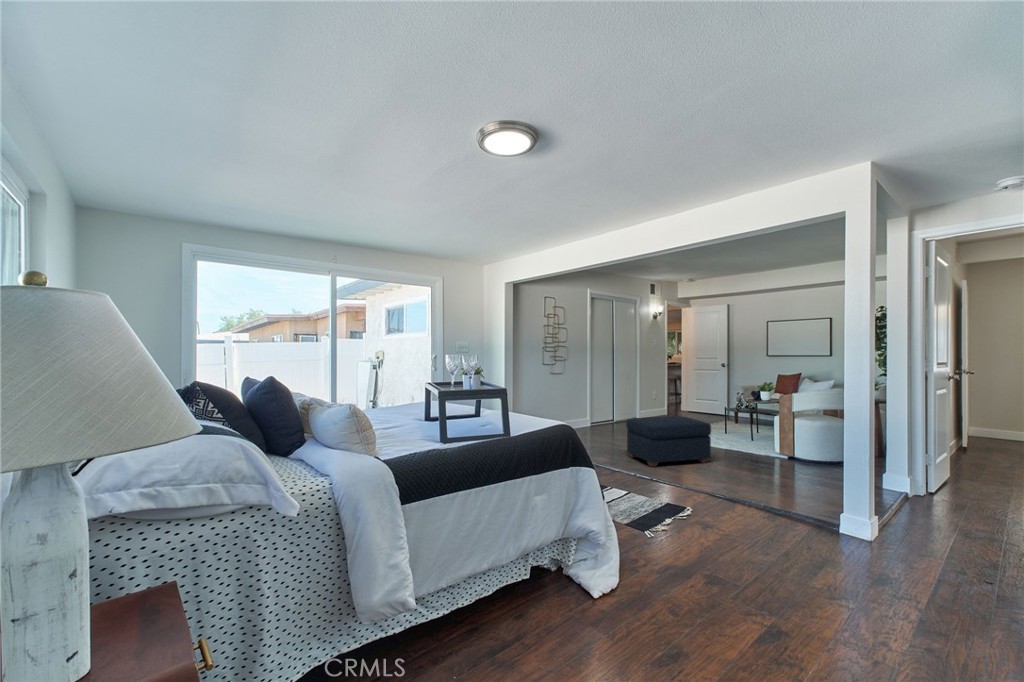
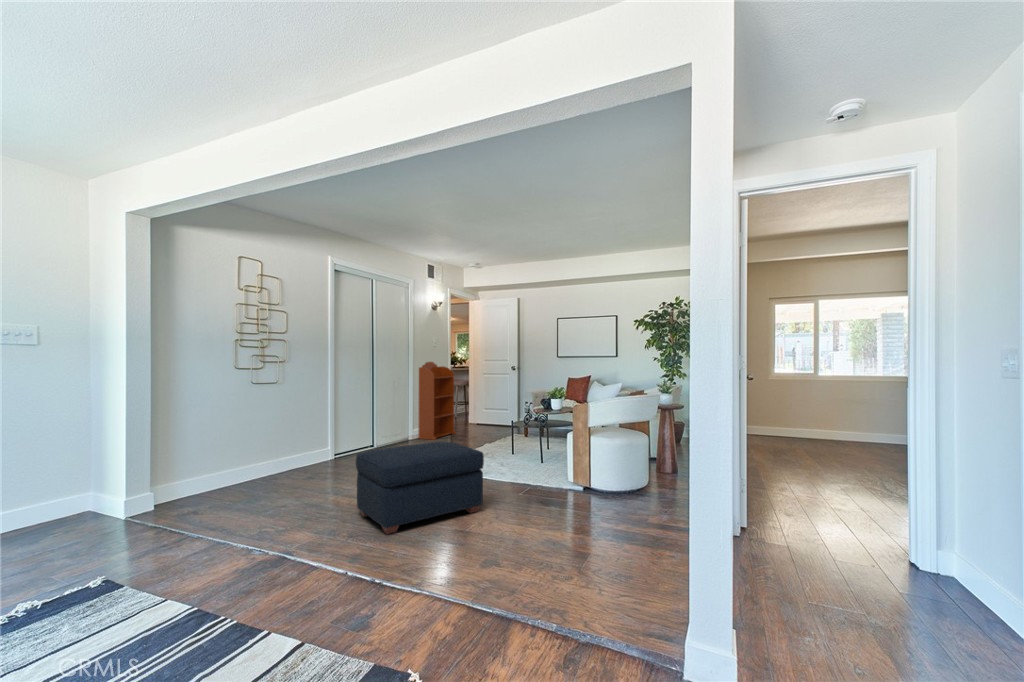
bookcase: none [645,359,675,419] -> present [418,362,456,440]

